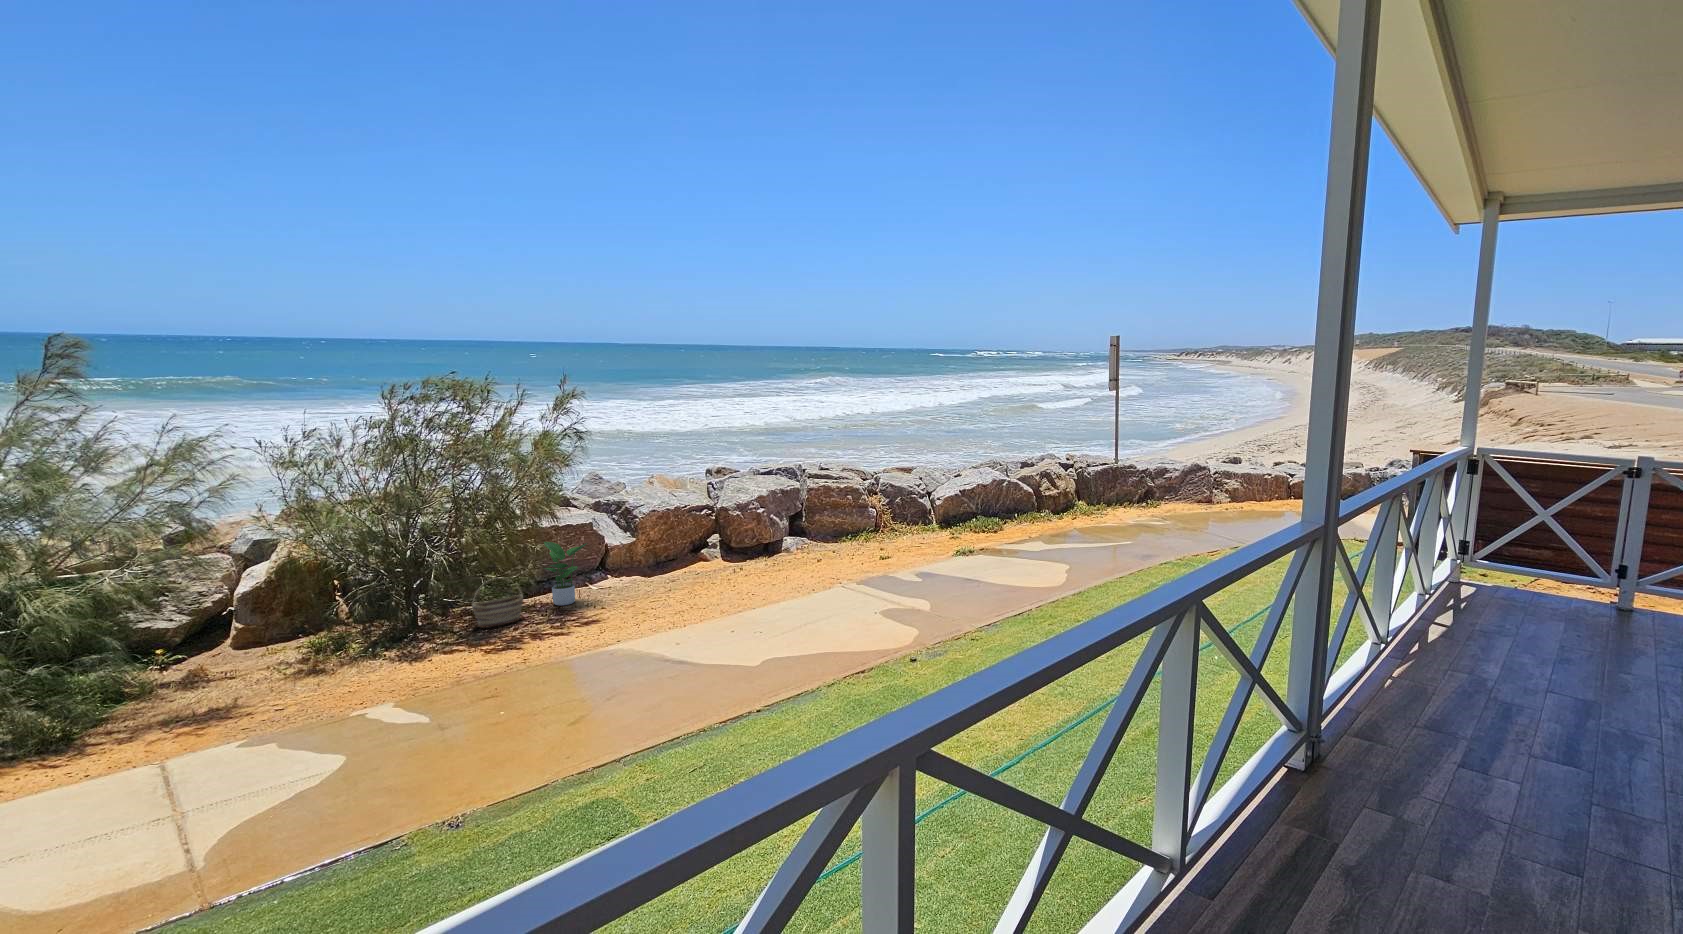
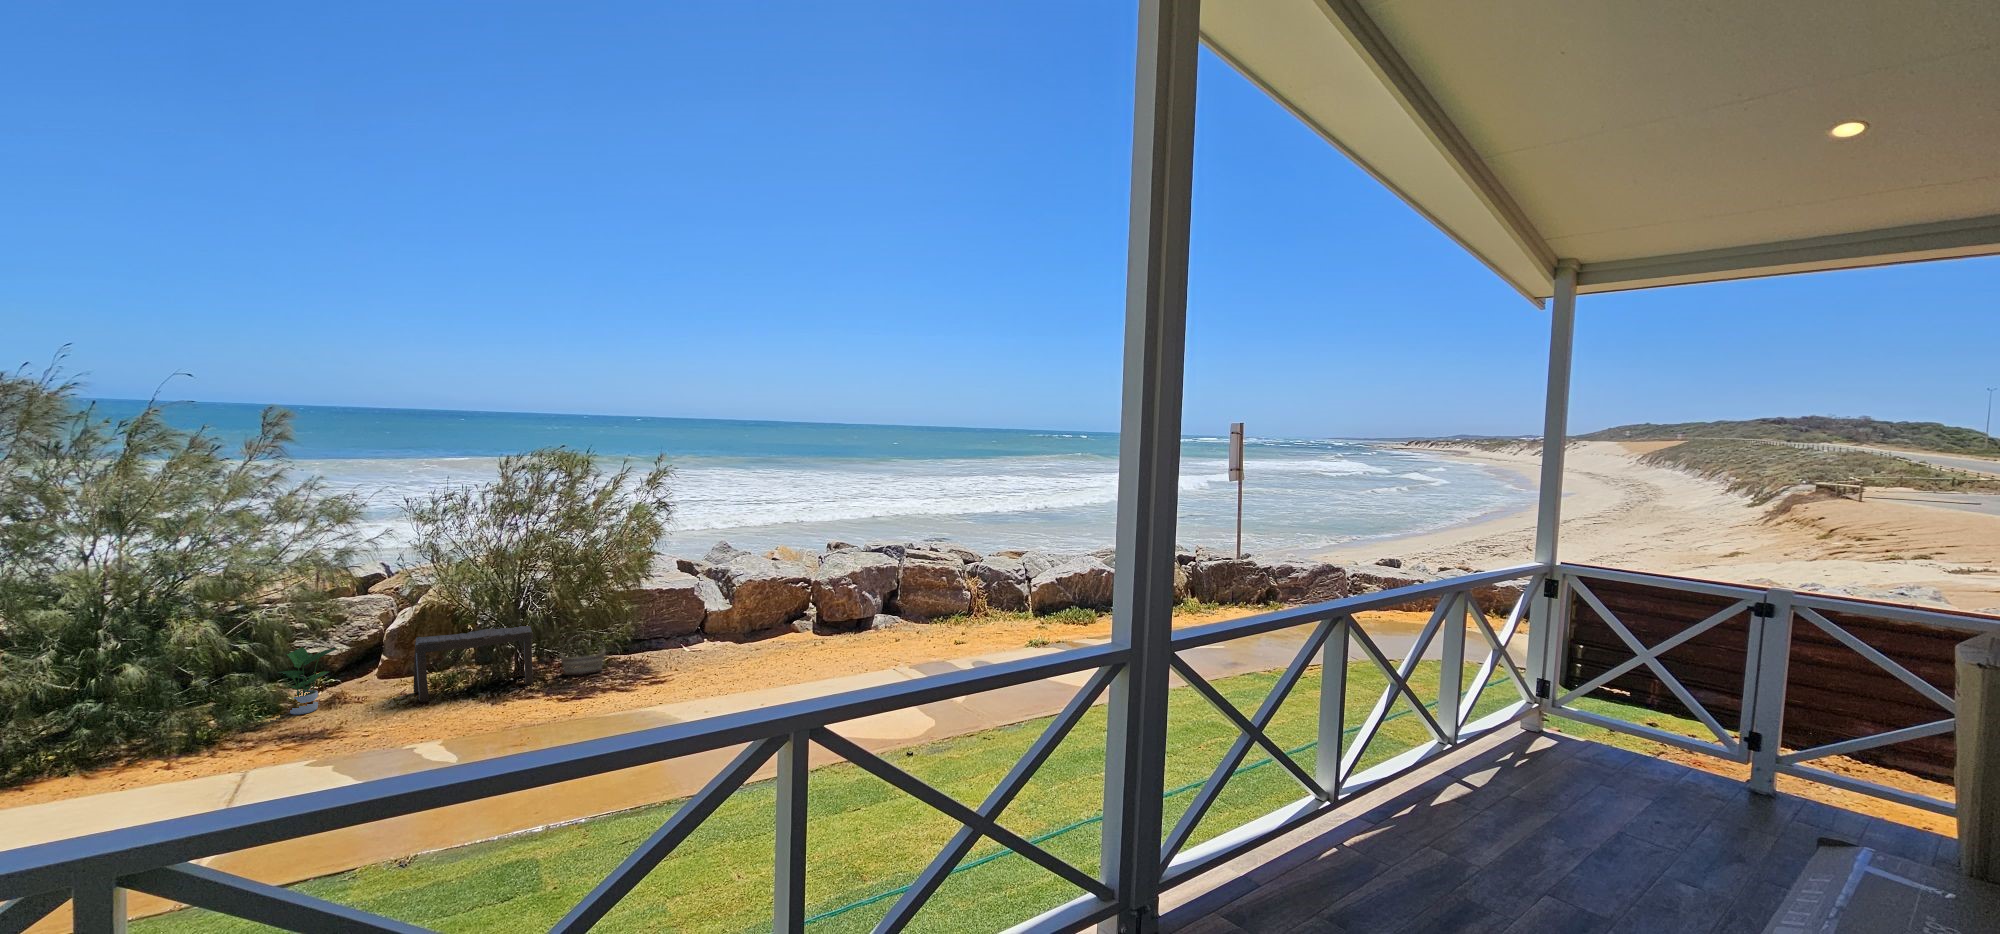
potted plant: present [544,542,587,606] -> present [278,647,336,715]
bench: none [291,570,447,675] -> present [413,626,533,702]

